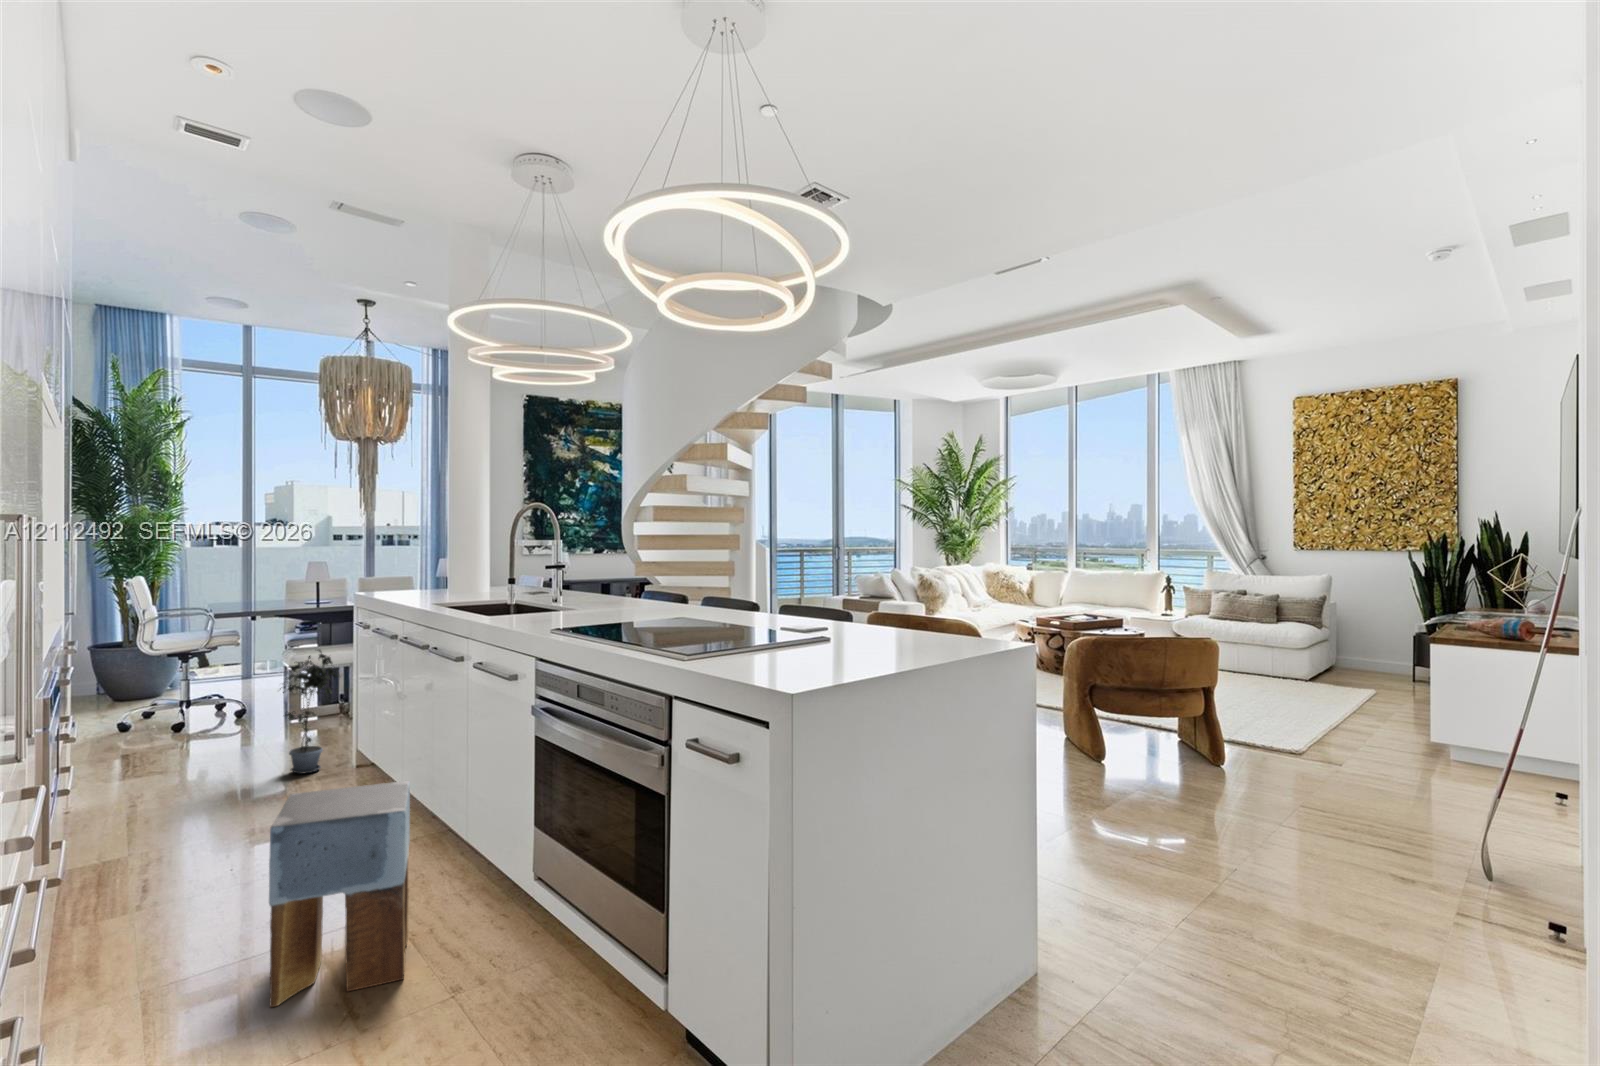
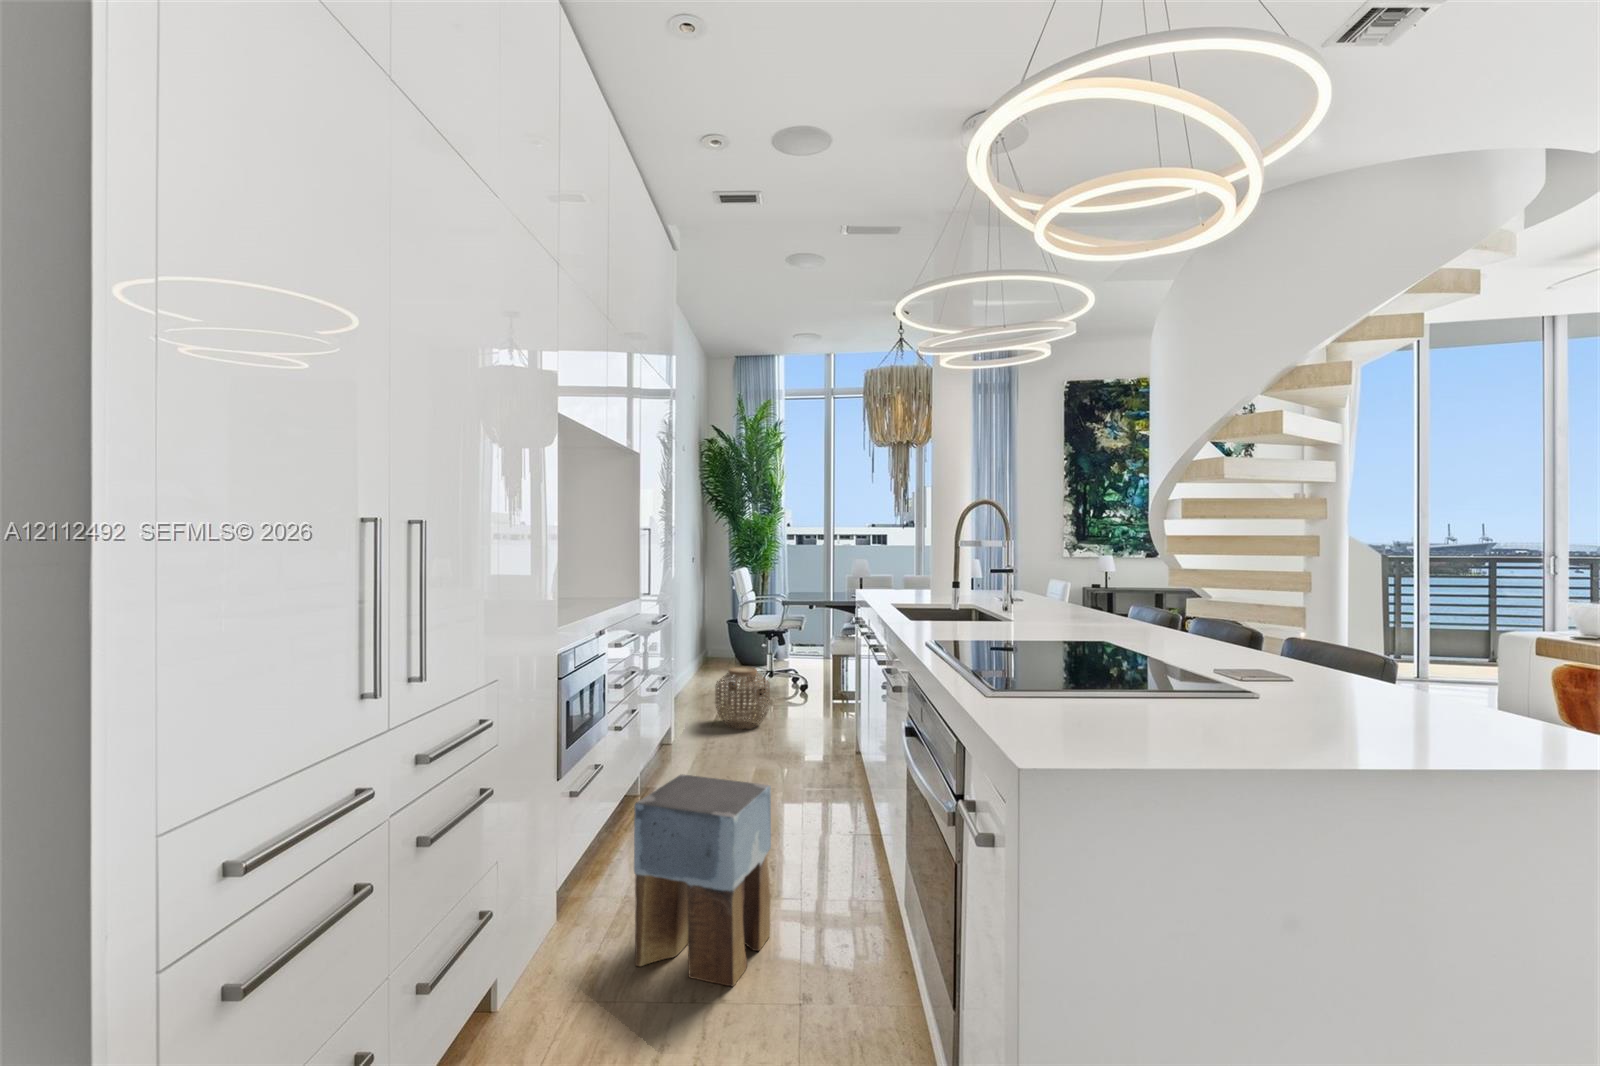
potted plant: present [280,649,339,774] -> none [787,638,835,749]
woven basket: none [148,695,233,773] -> present [715,667,770,729]

